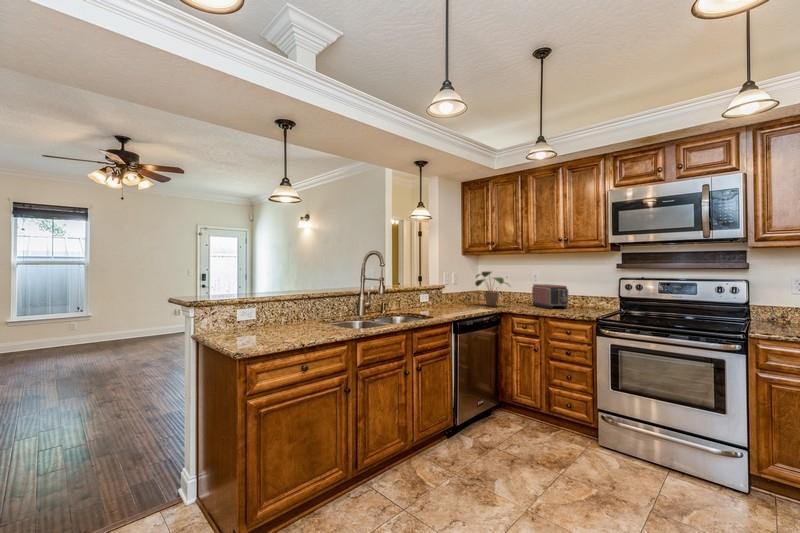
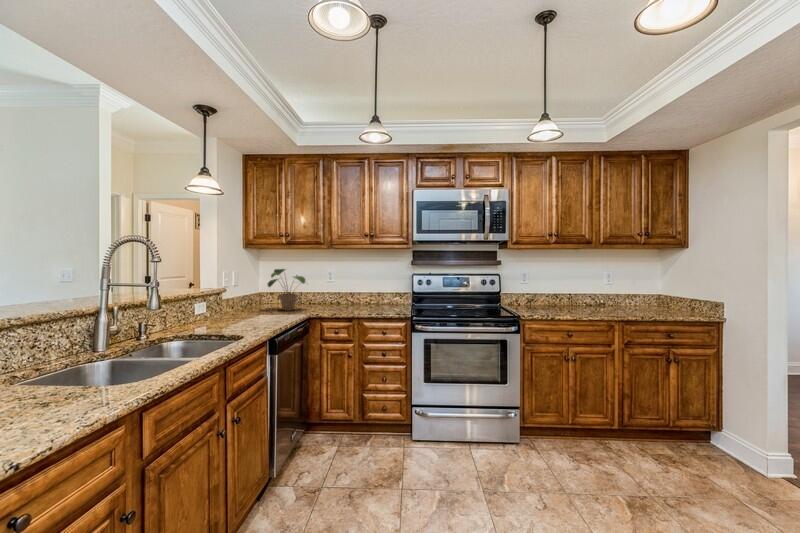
toaster: present [532,284,568,309] -> none [331,282,370,308]

